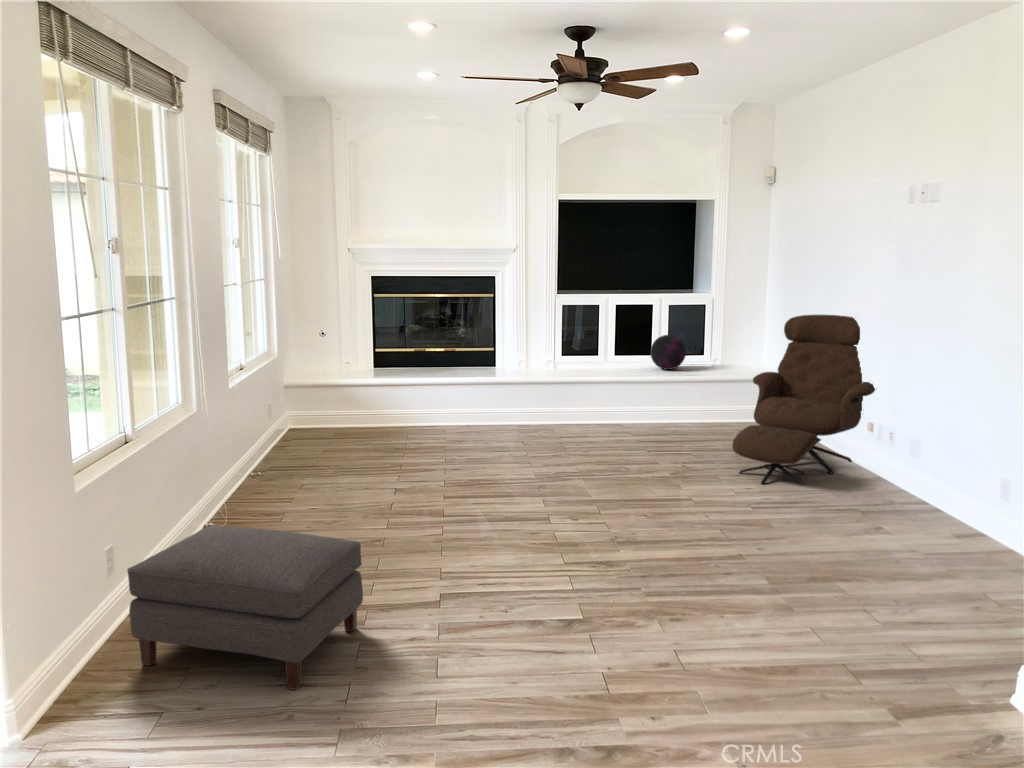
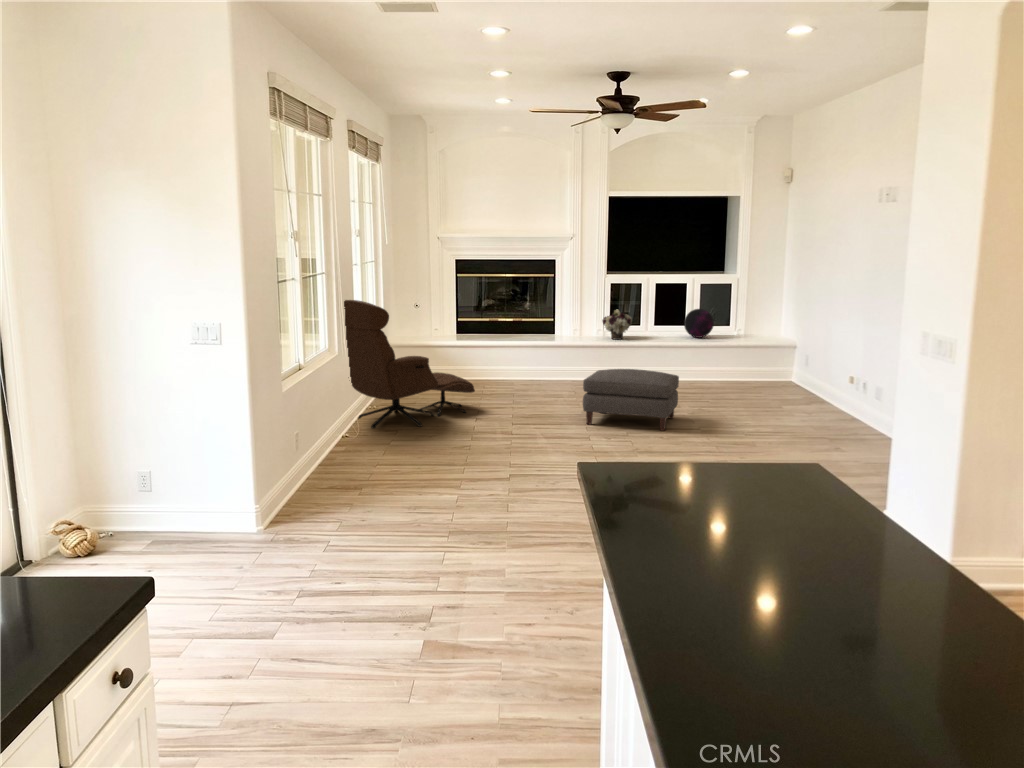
lounge chair: present [732,315,875,485] -> present [344,300,475,428]
flower arrangement: none [552,336,589,374] -> present [602,309,632,340]
ottoman: present [127,525,363,690] -> present [583,369,679,431]

